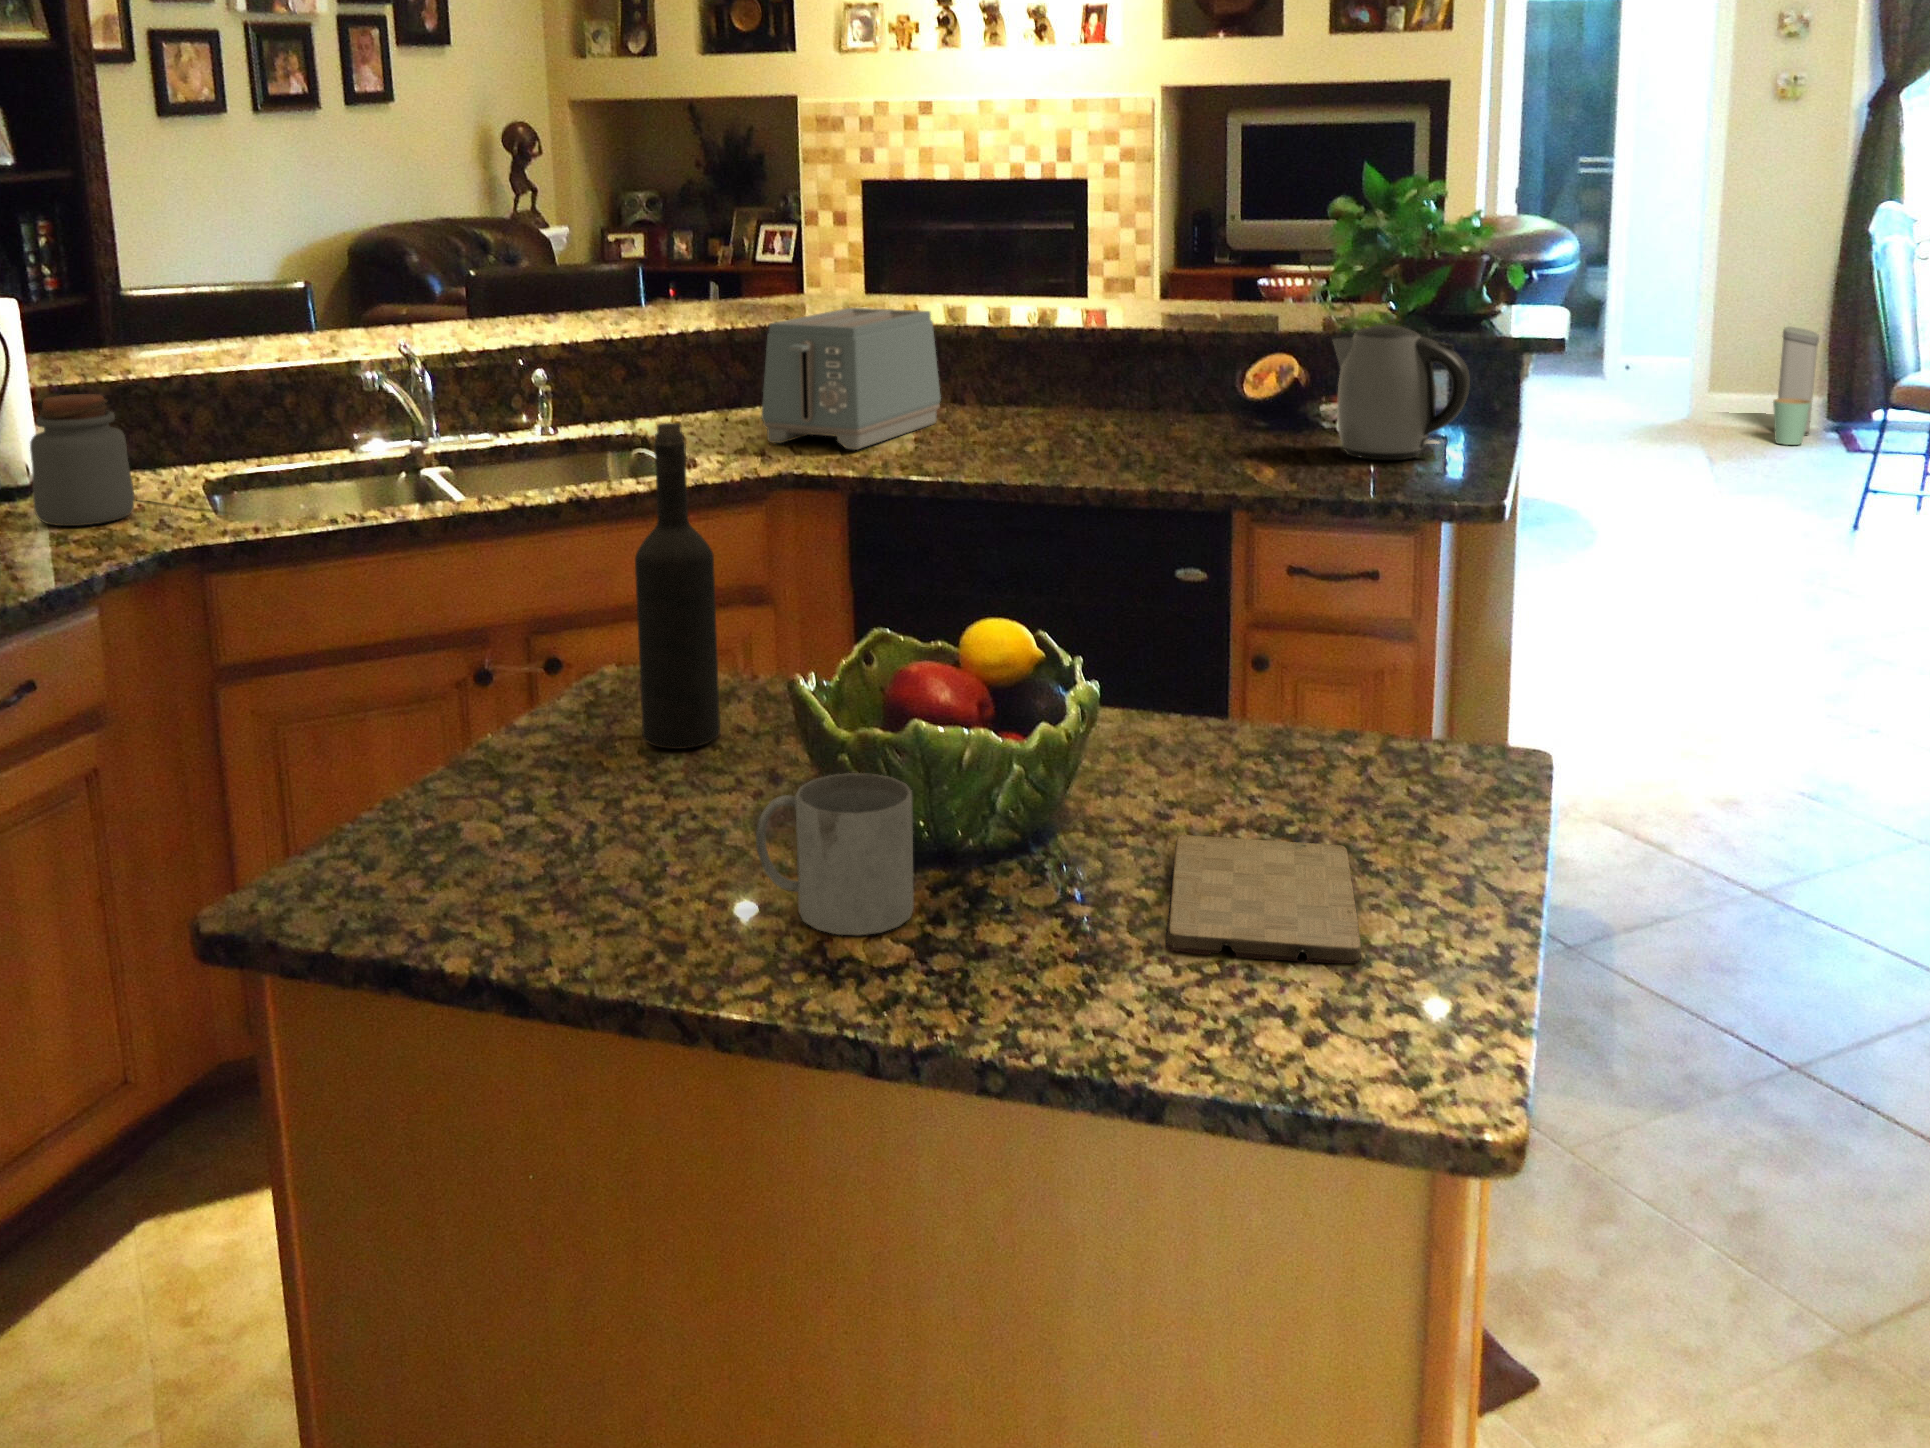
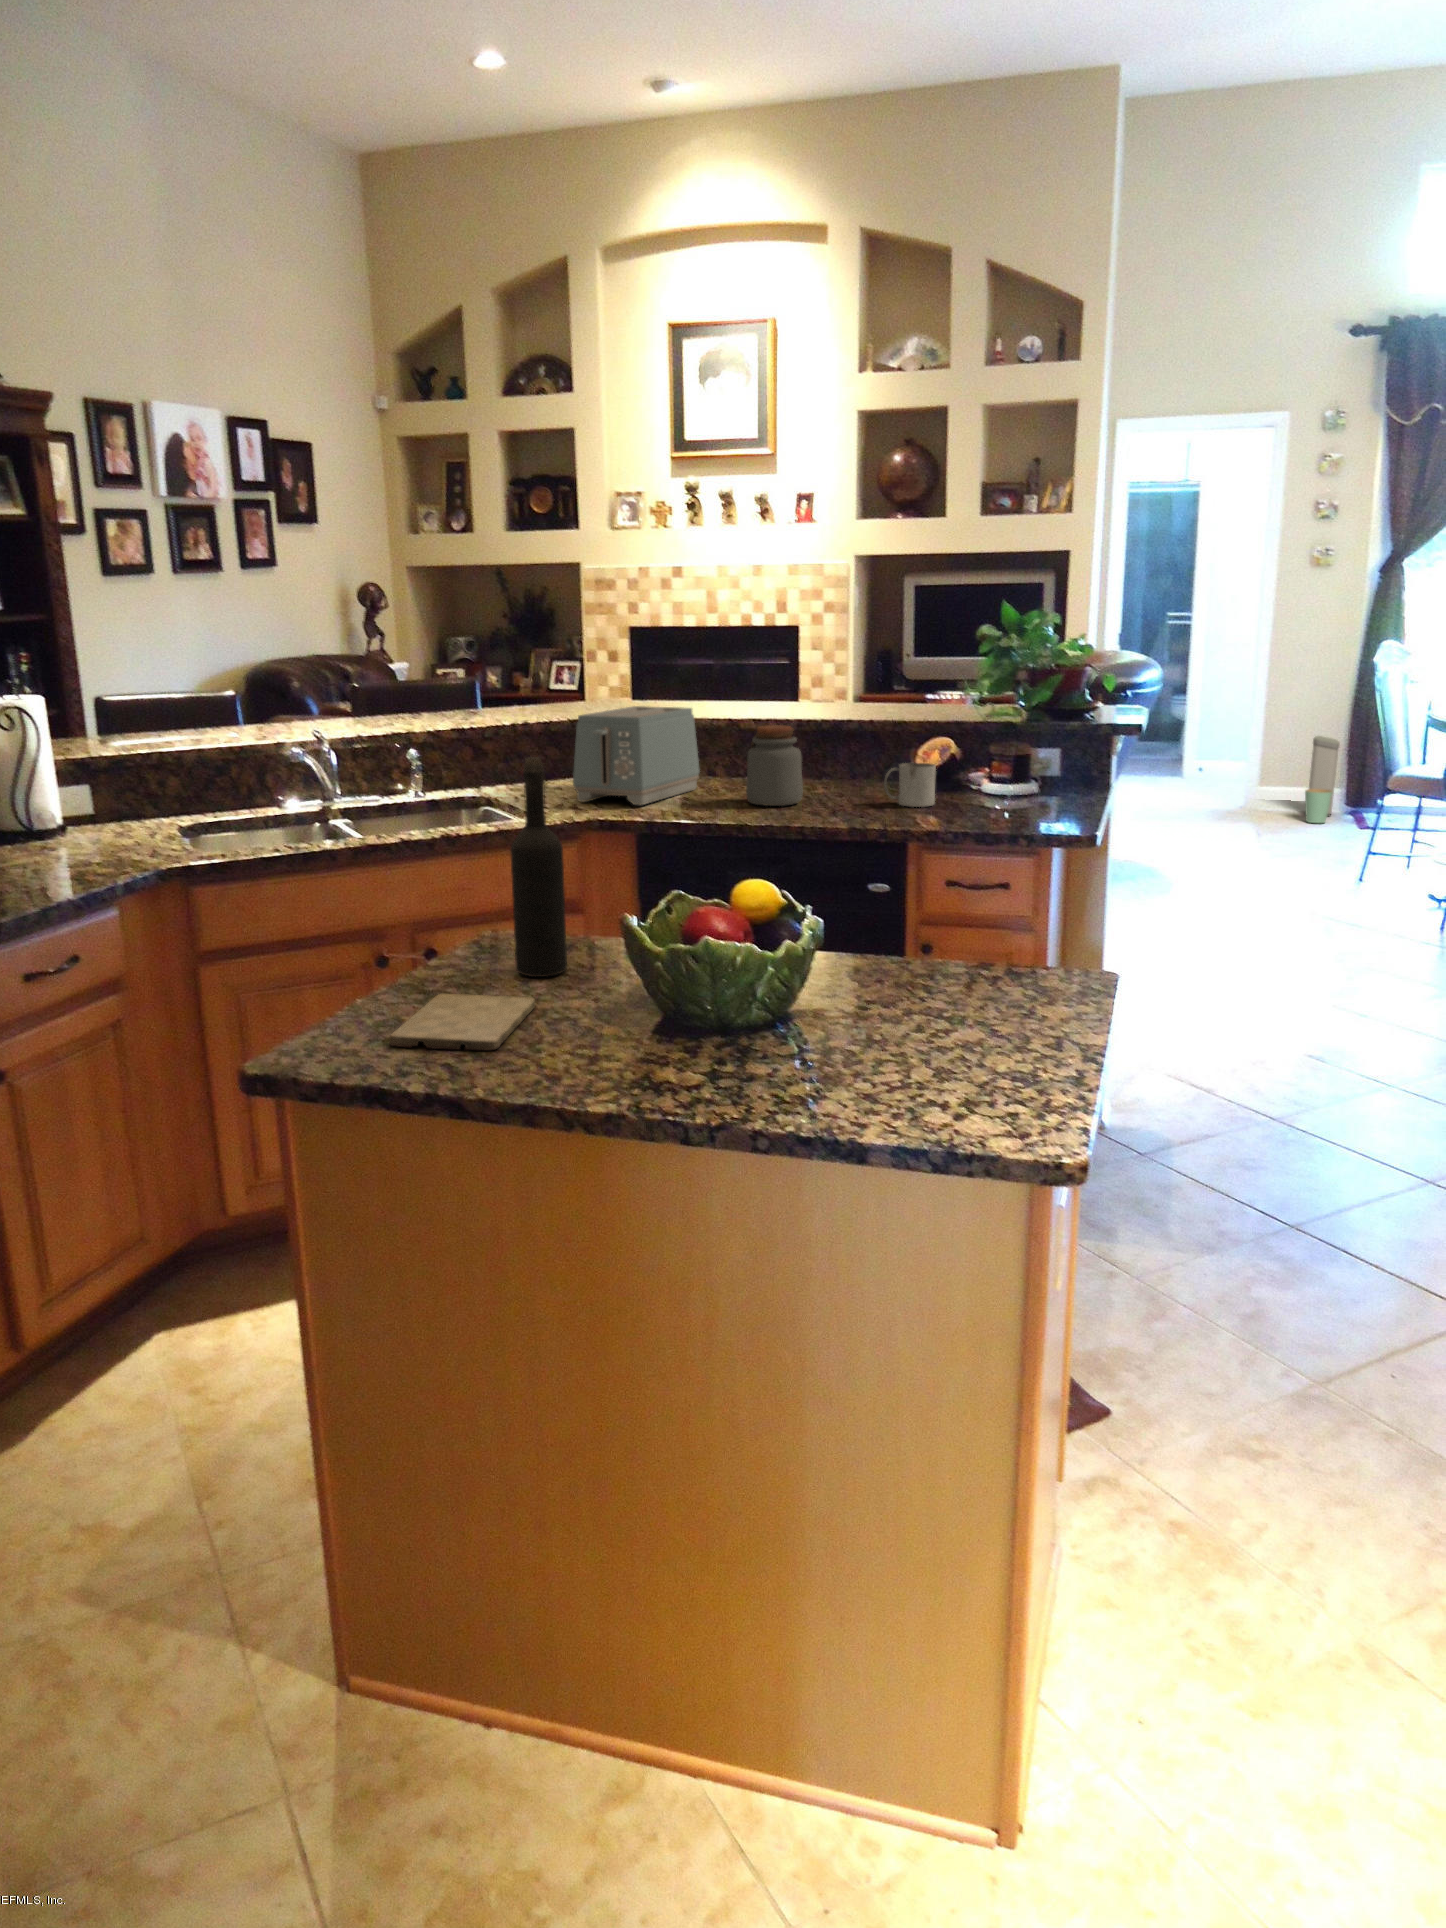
kettle: present [1332,325,1470,460] -> none [979,715,1075,810]
jar: present [30,394,135,526] -> present [746,725,803,806]
mug: present [756,773,914,935] -> present [884,763,936,807]
cutting board: present [1165,835,1362,963] -> present [389,994,535,1050]

